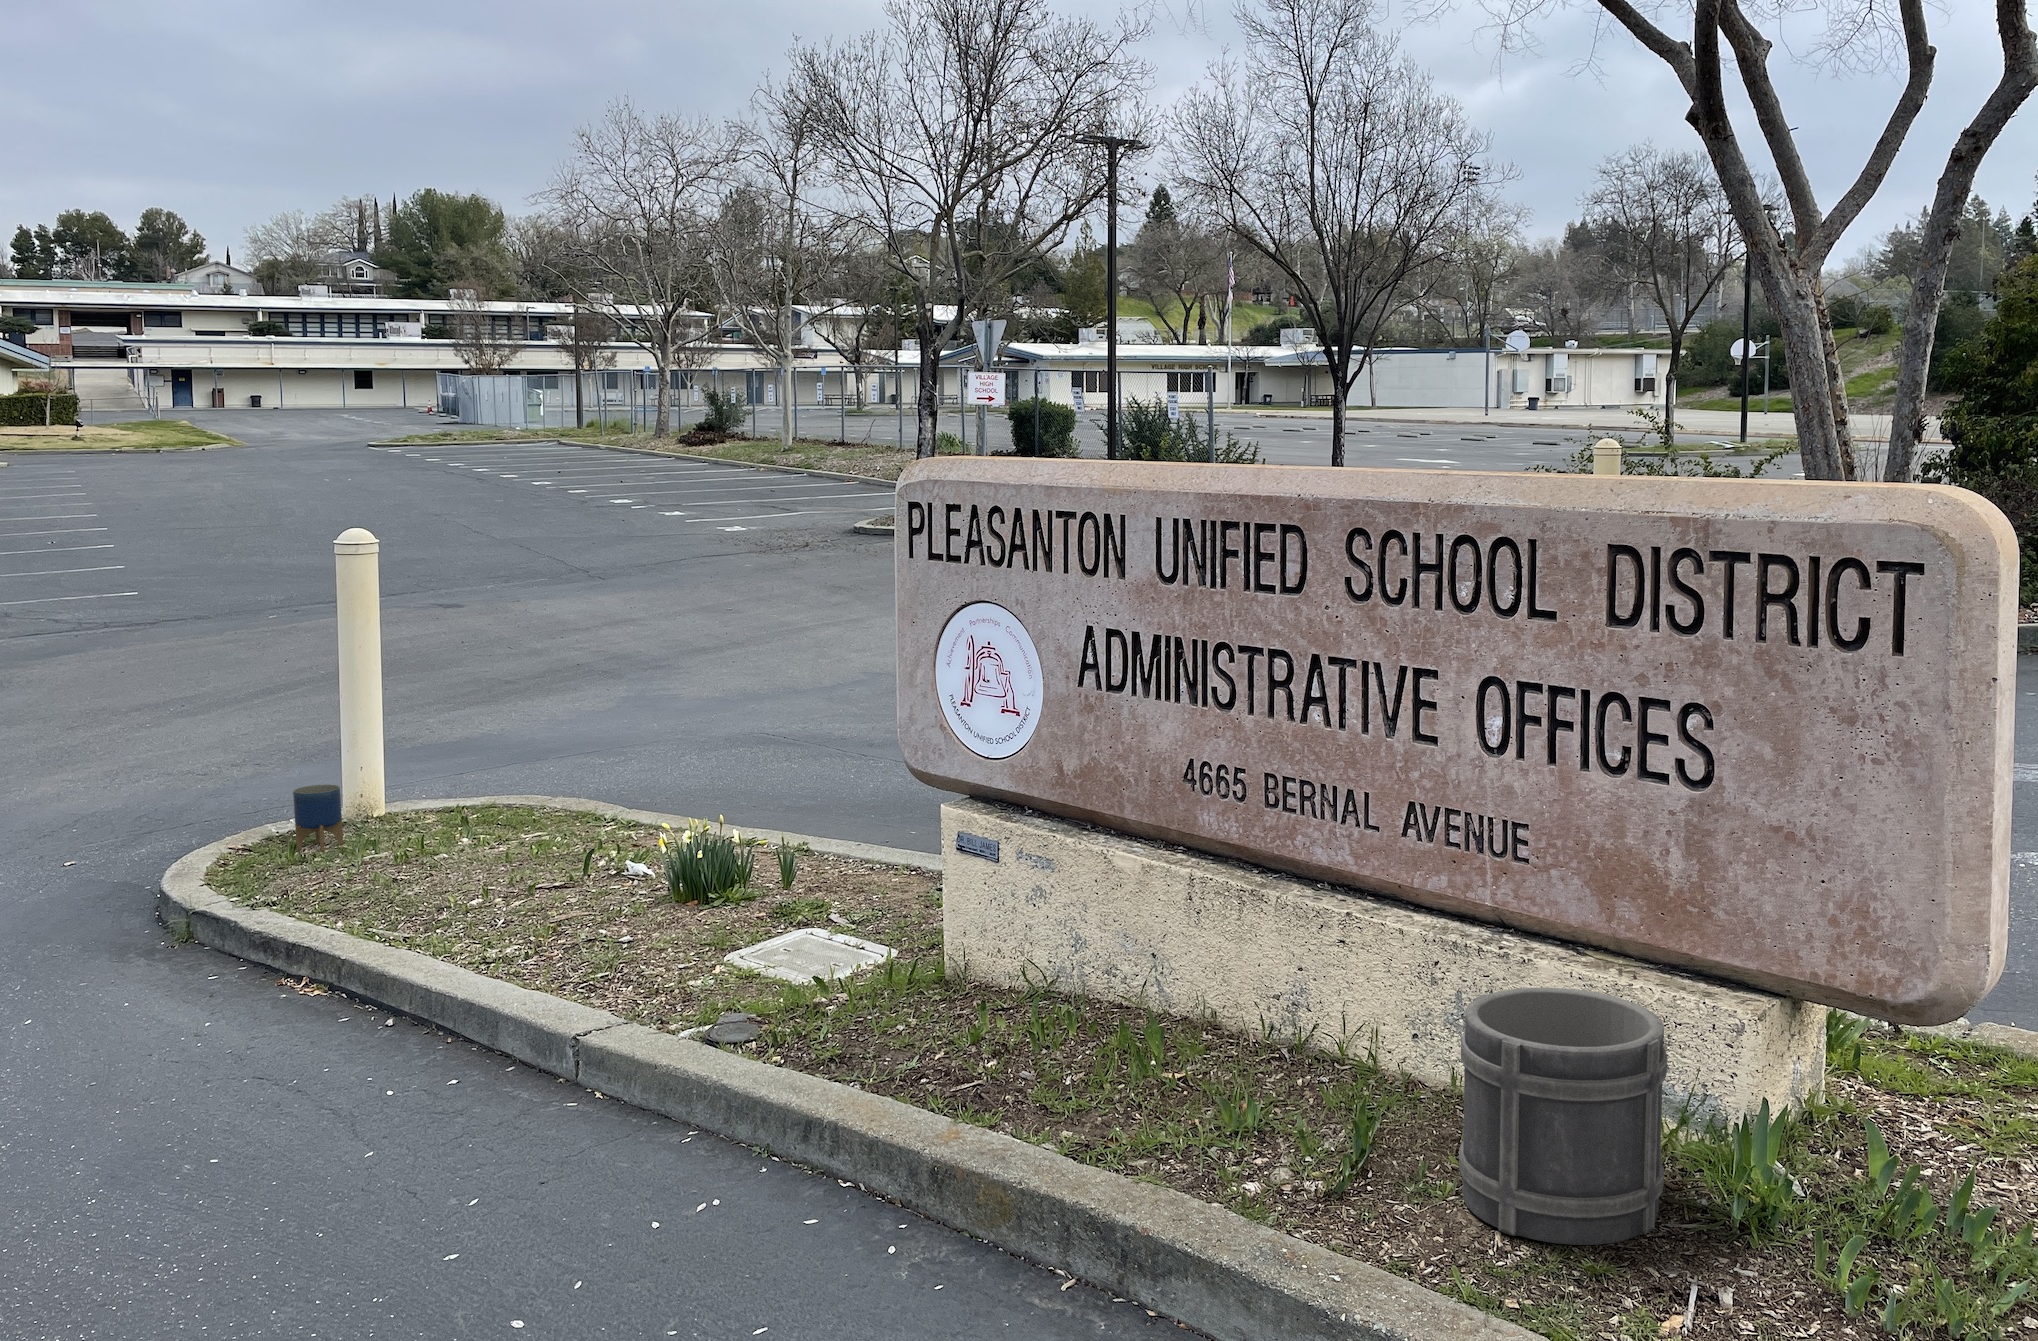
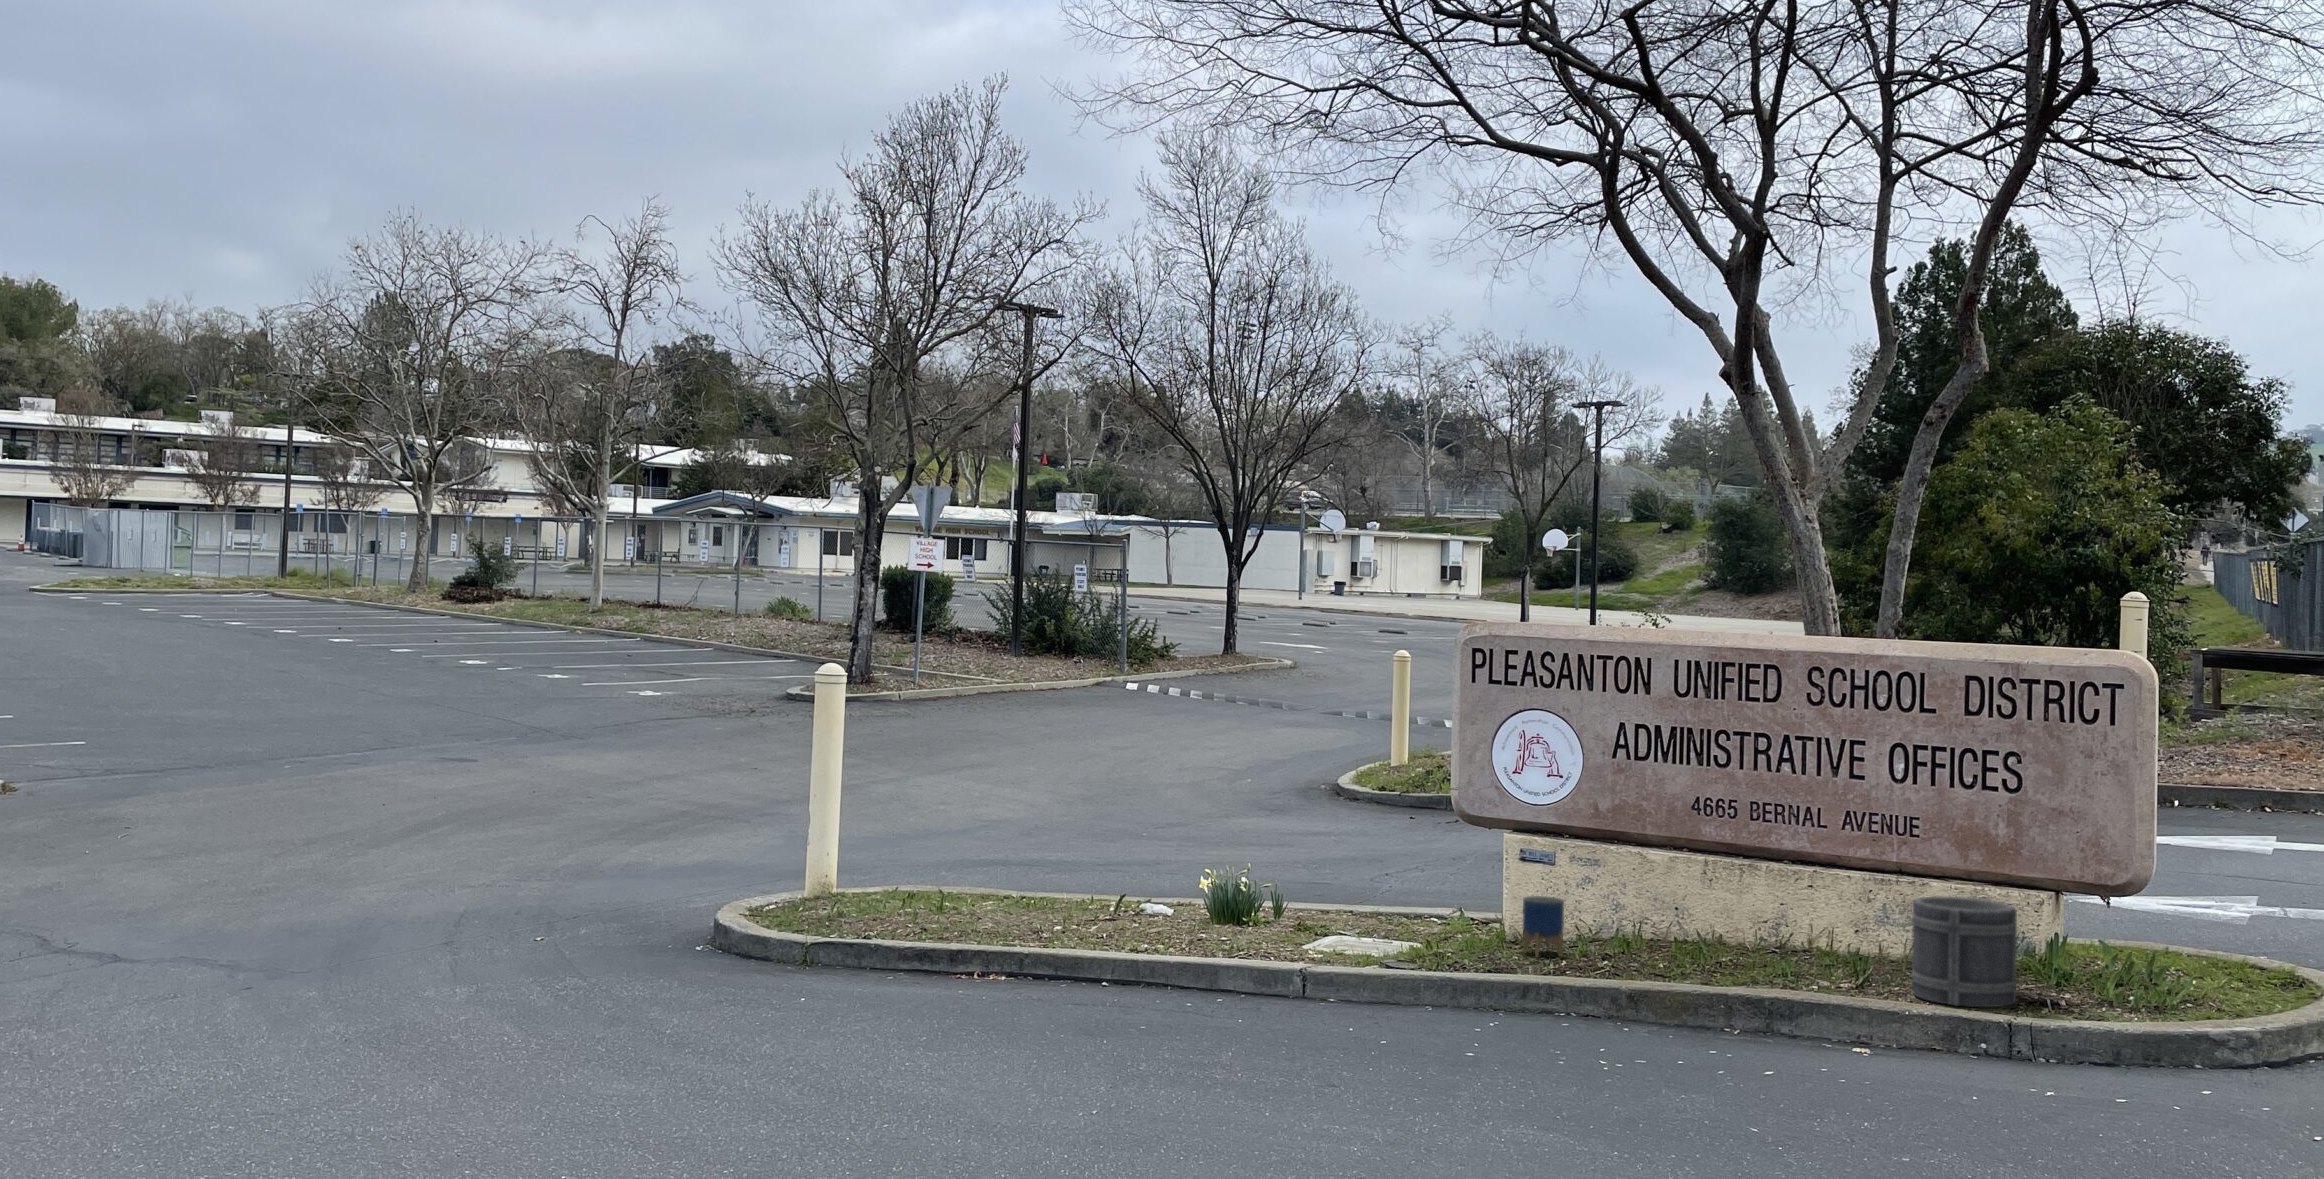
planter: present [293,785,343,851] -> present [1523,896,1564,957]

